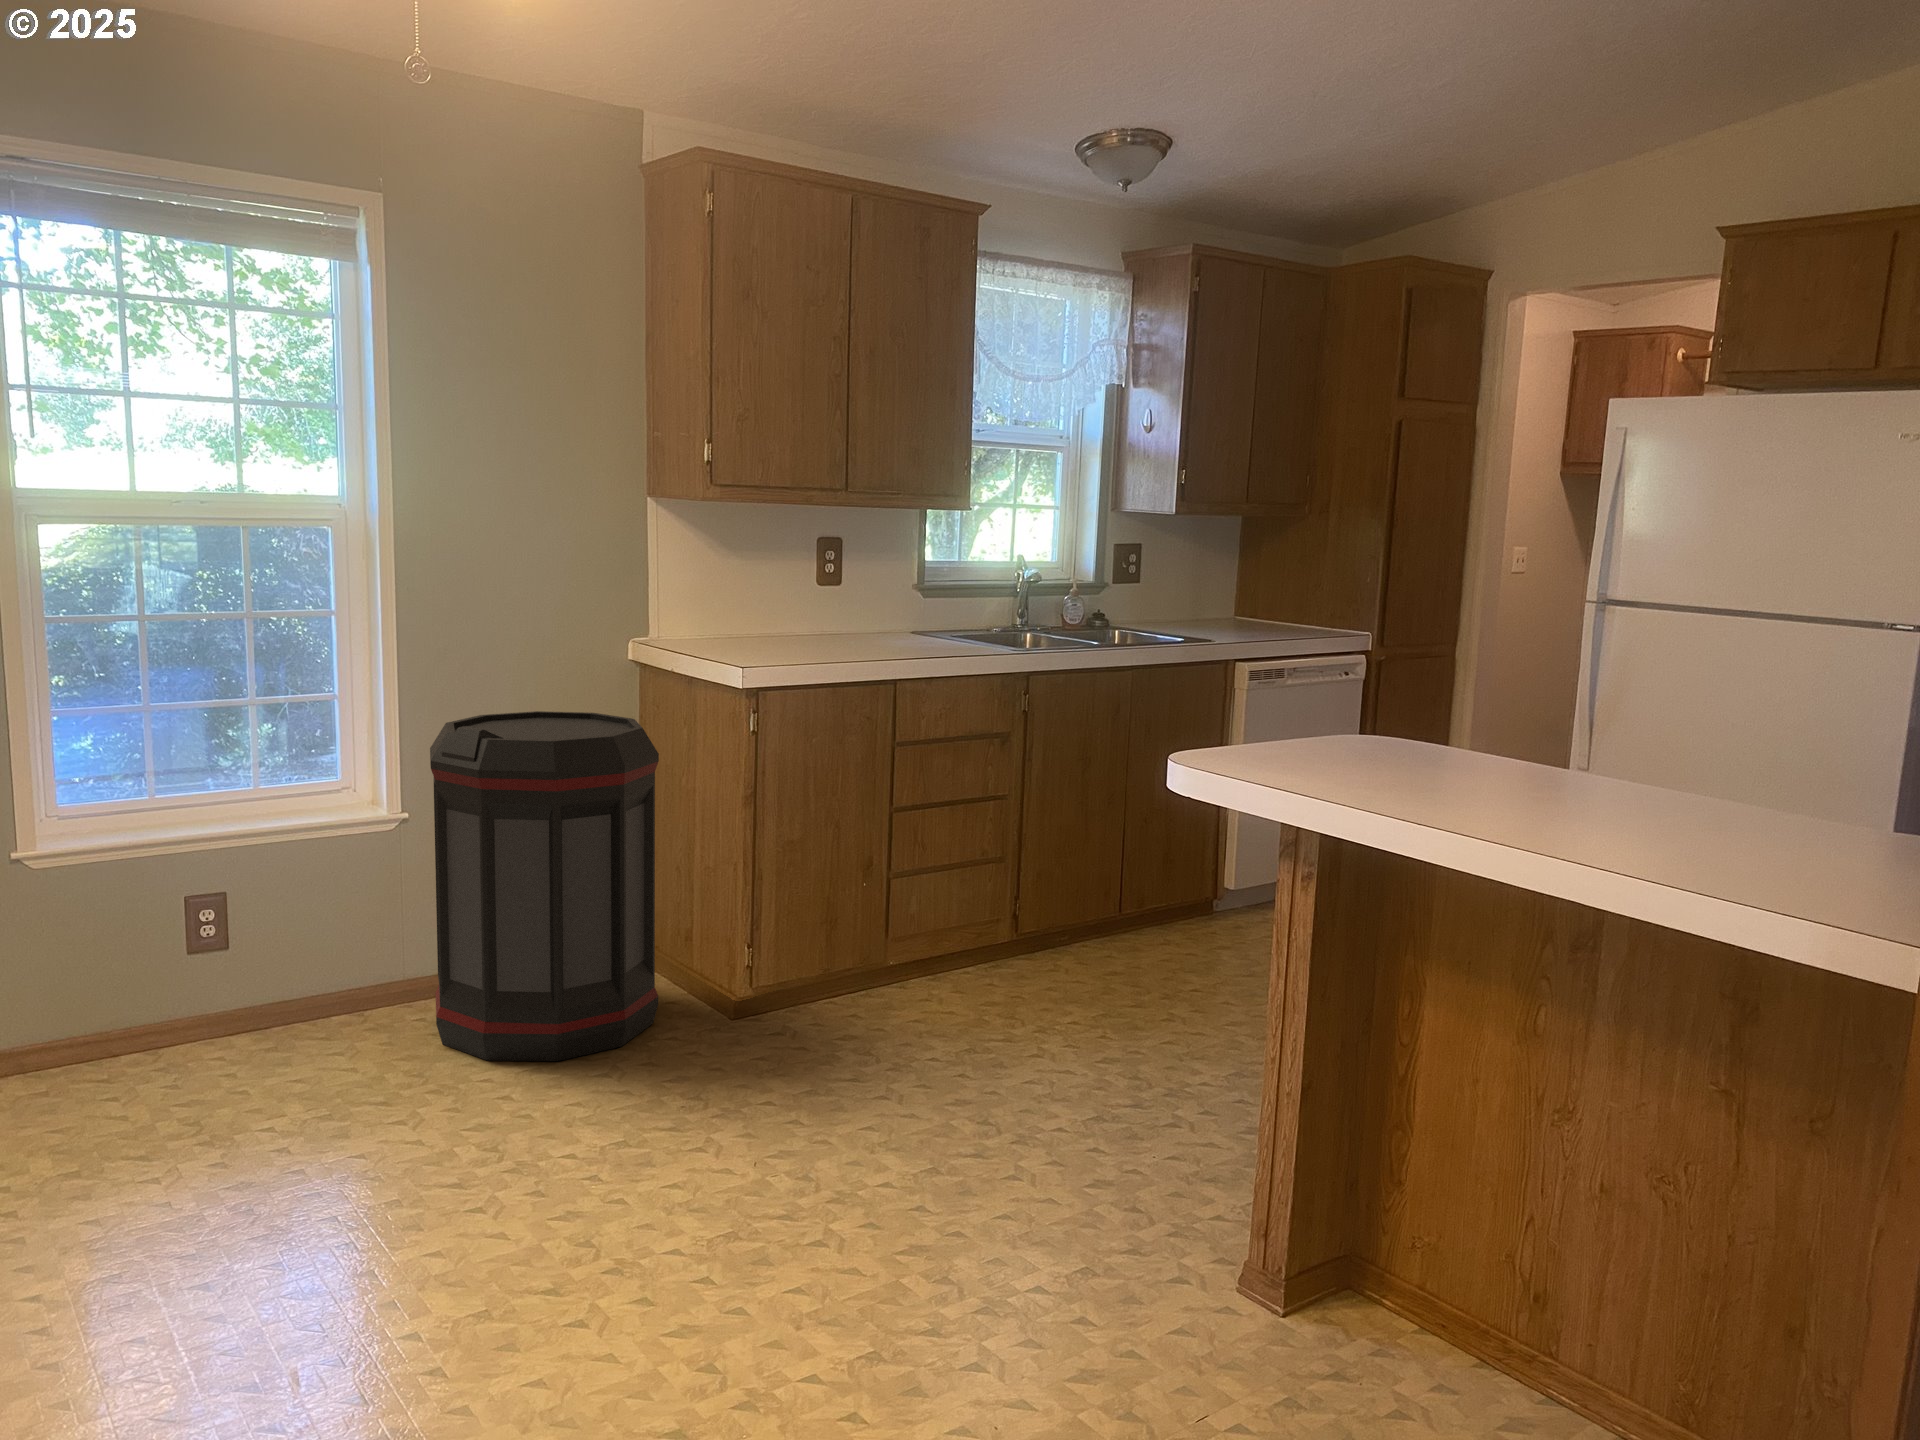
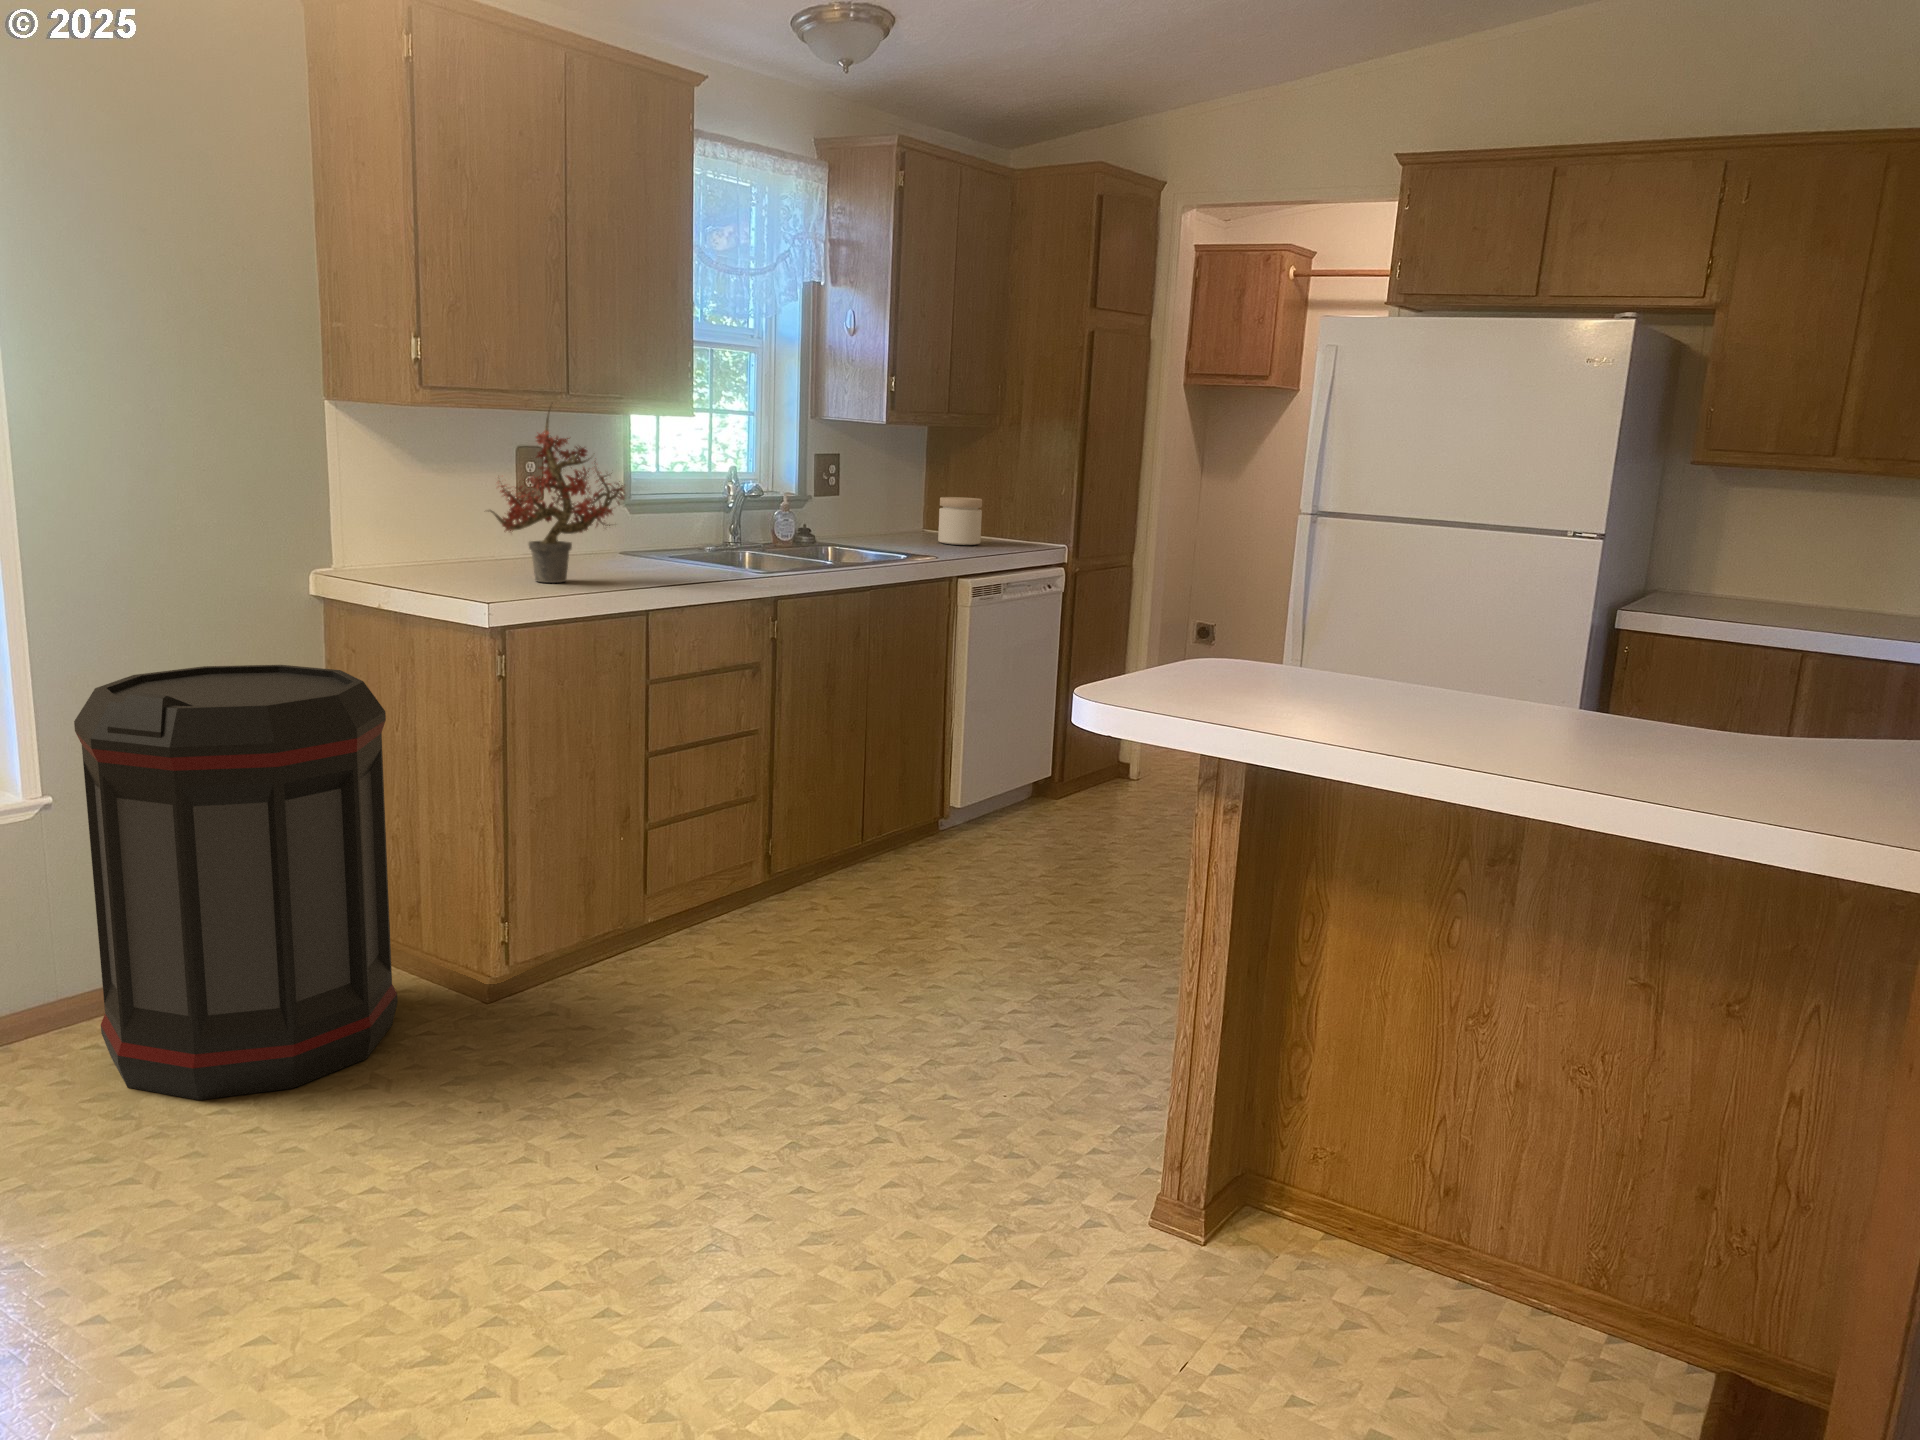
potted plant: none [760,496,893,652] -> present [489,412,624,583]
jar: none [1236,585,1281,632] -> present [938,497,982,545]

